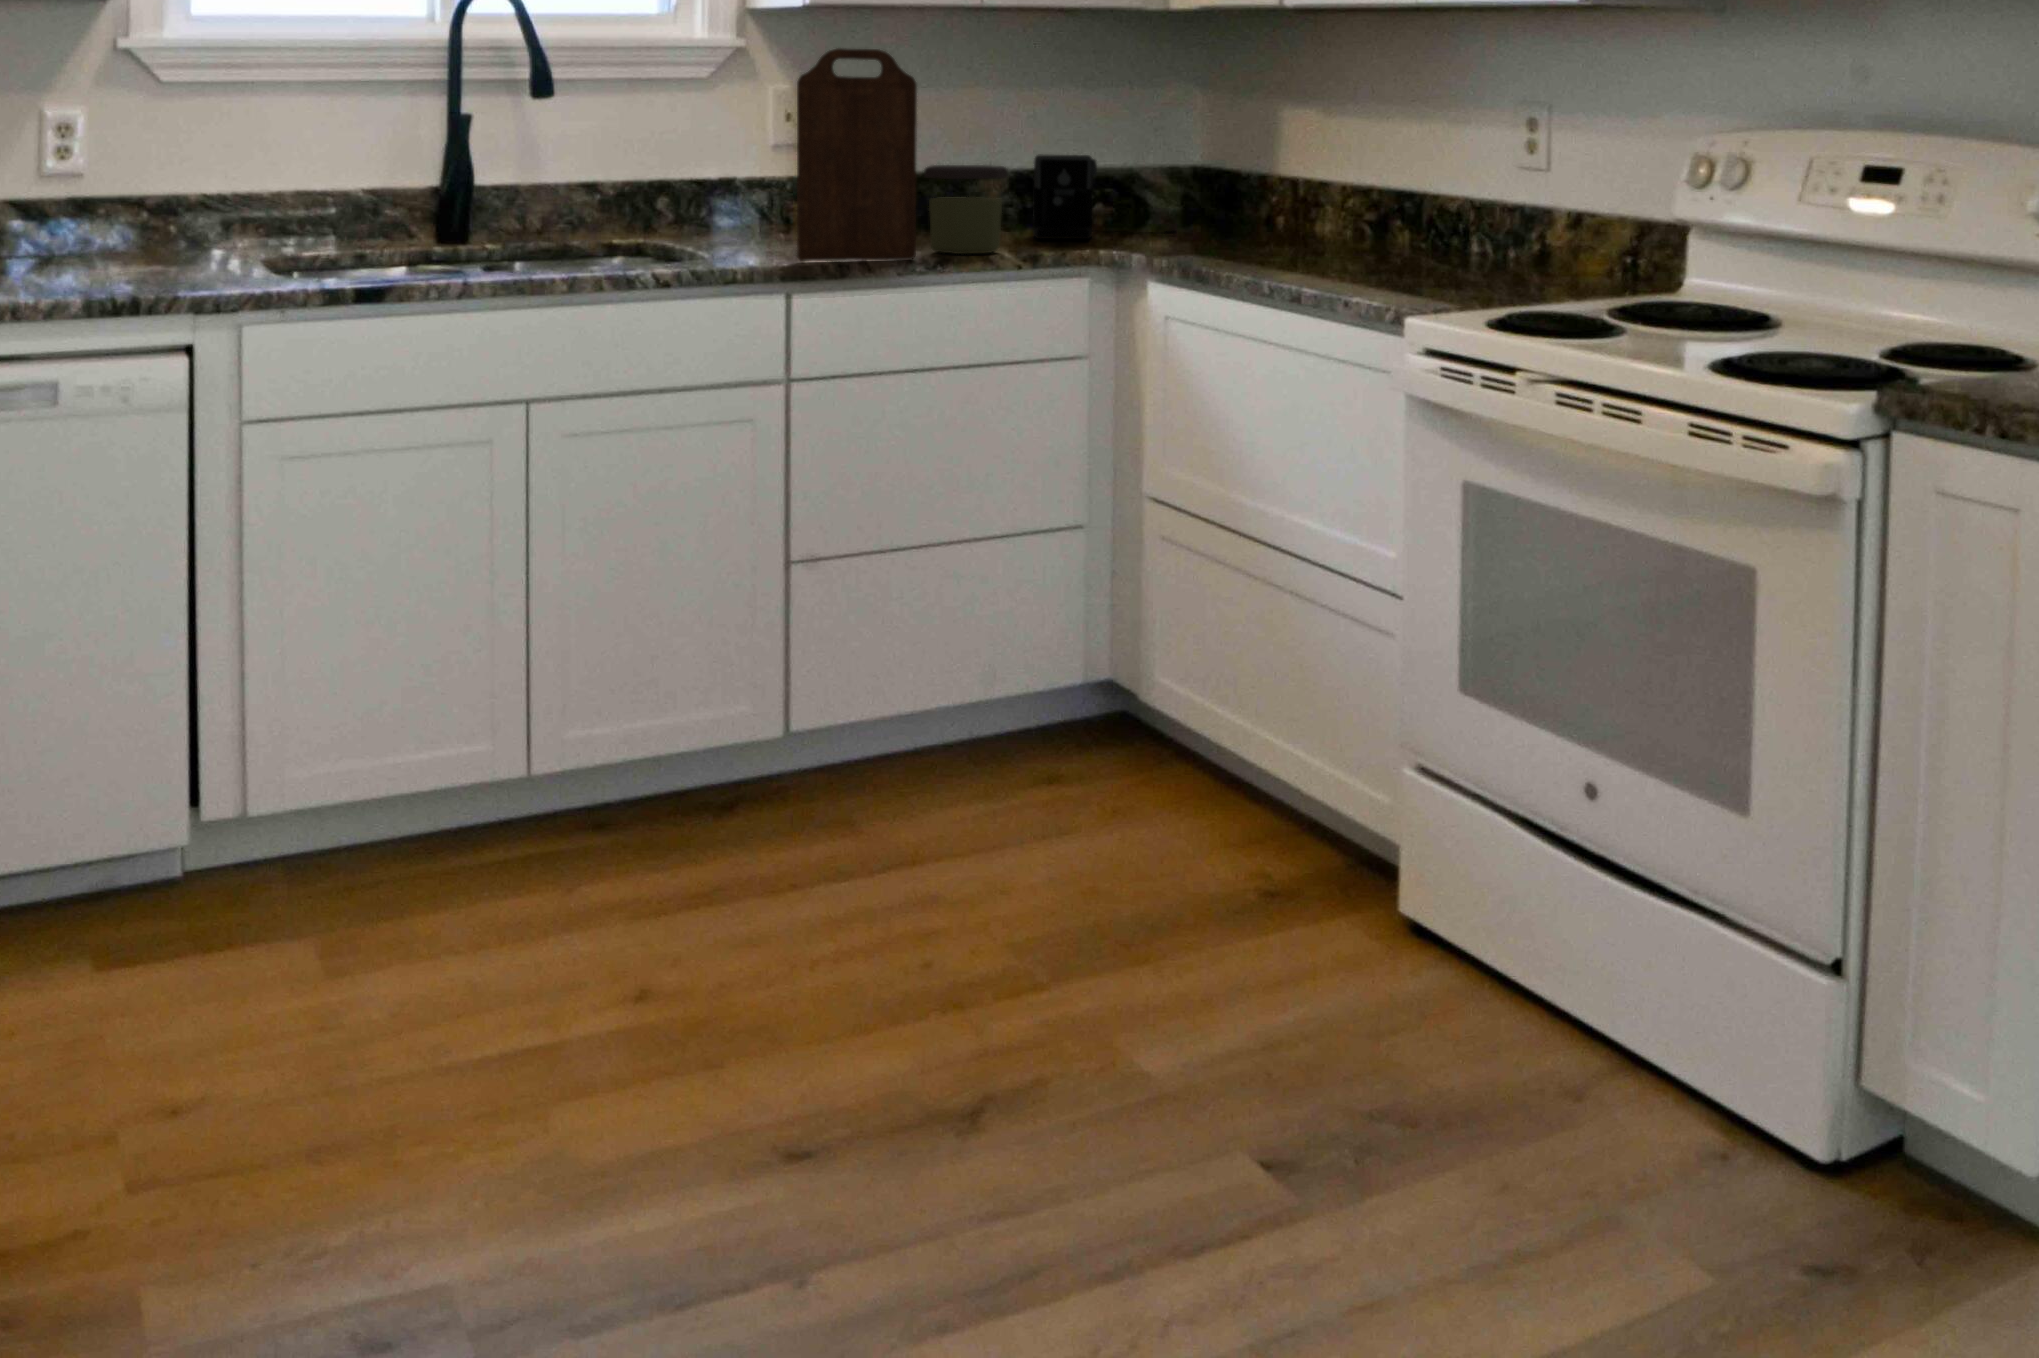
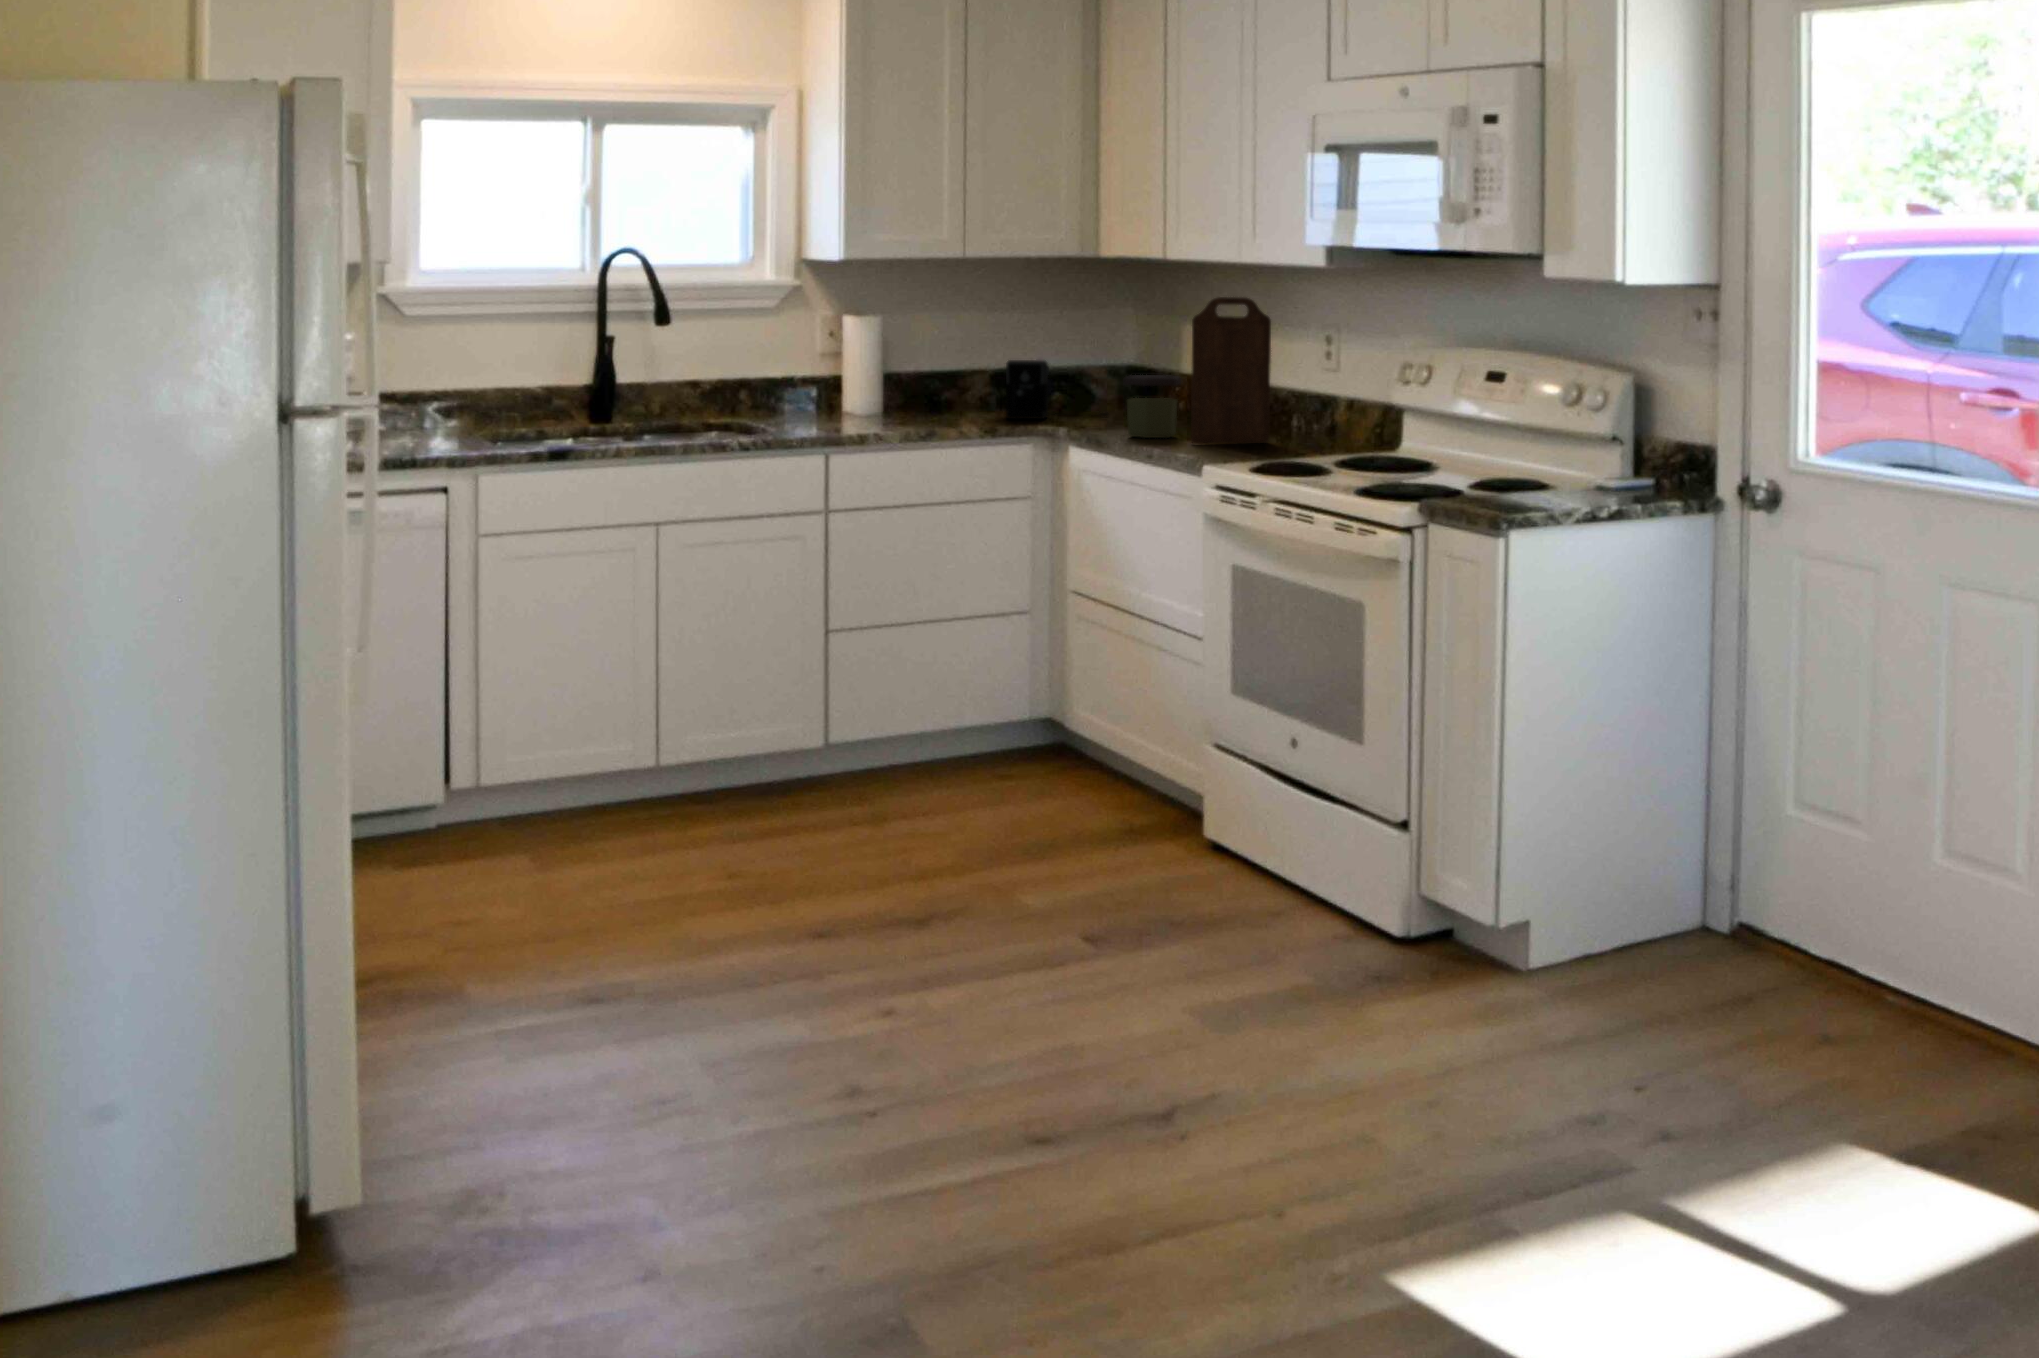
cutting board: present [797,48,917,261] -> present [1191,297,1271,444]
jar: present [924,165,1007,254] -> present [1123,375,1181,438]

